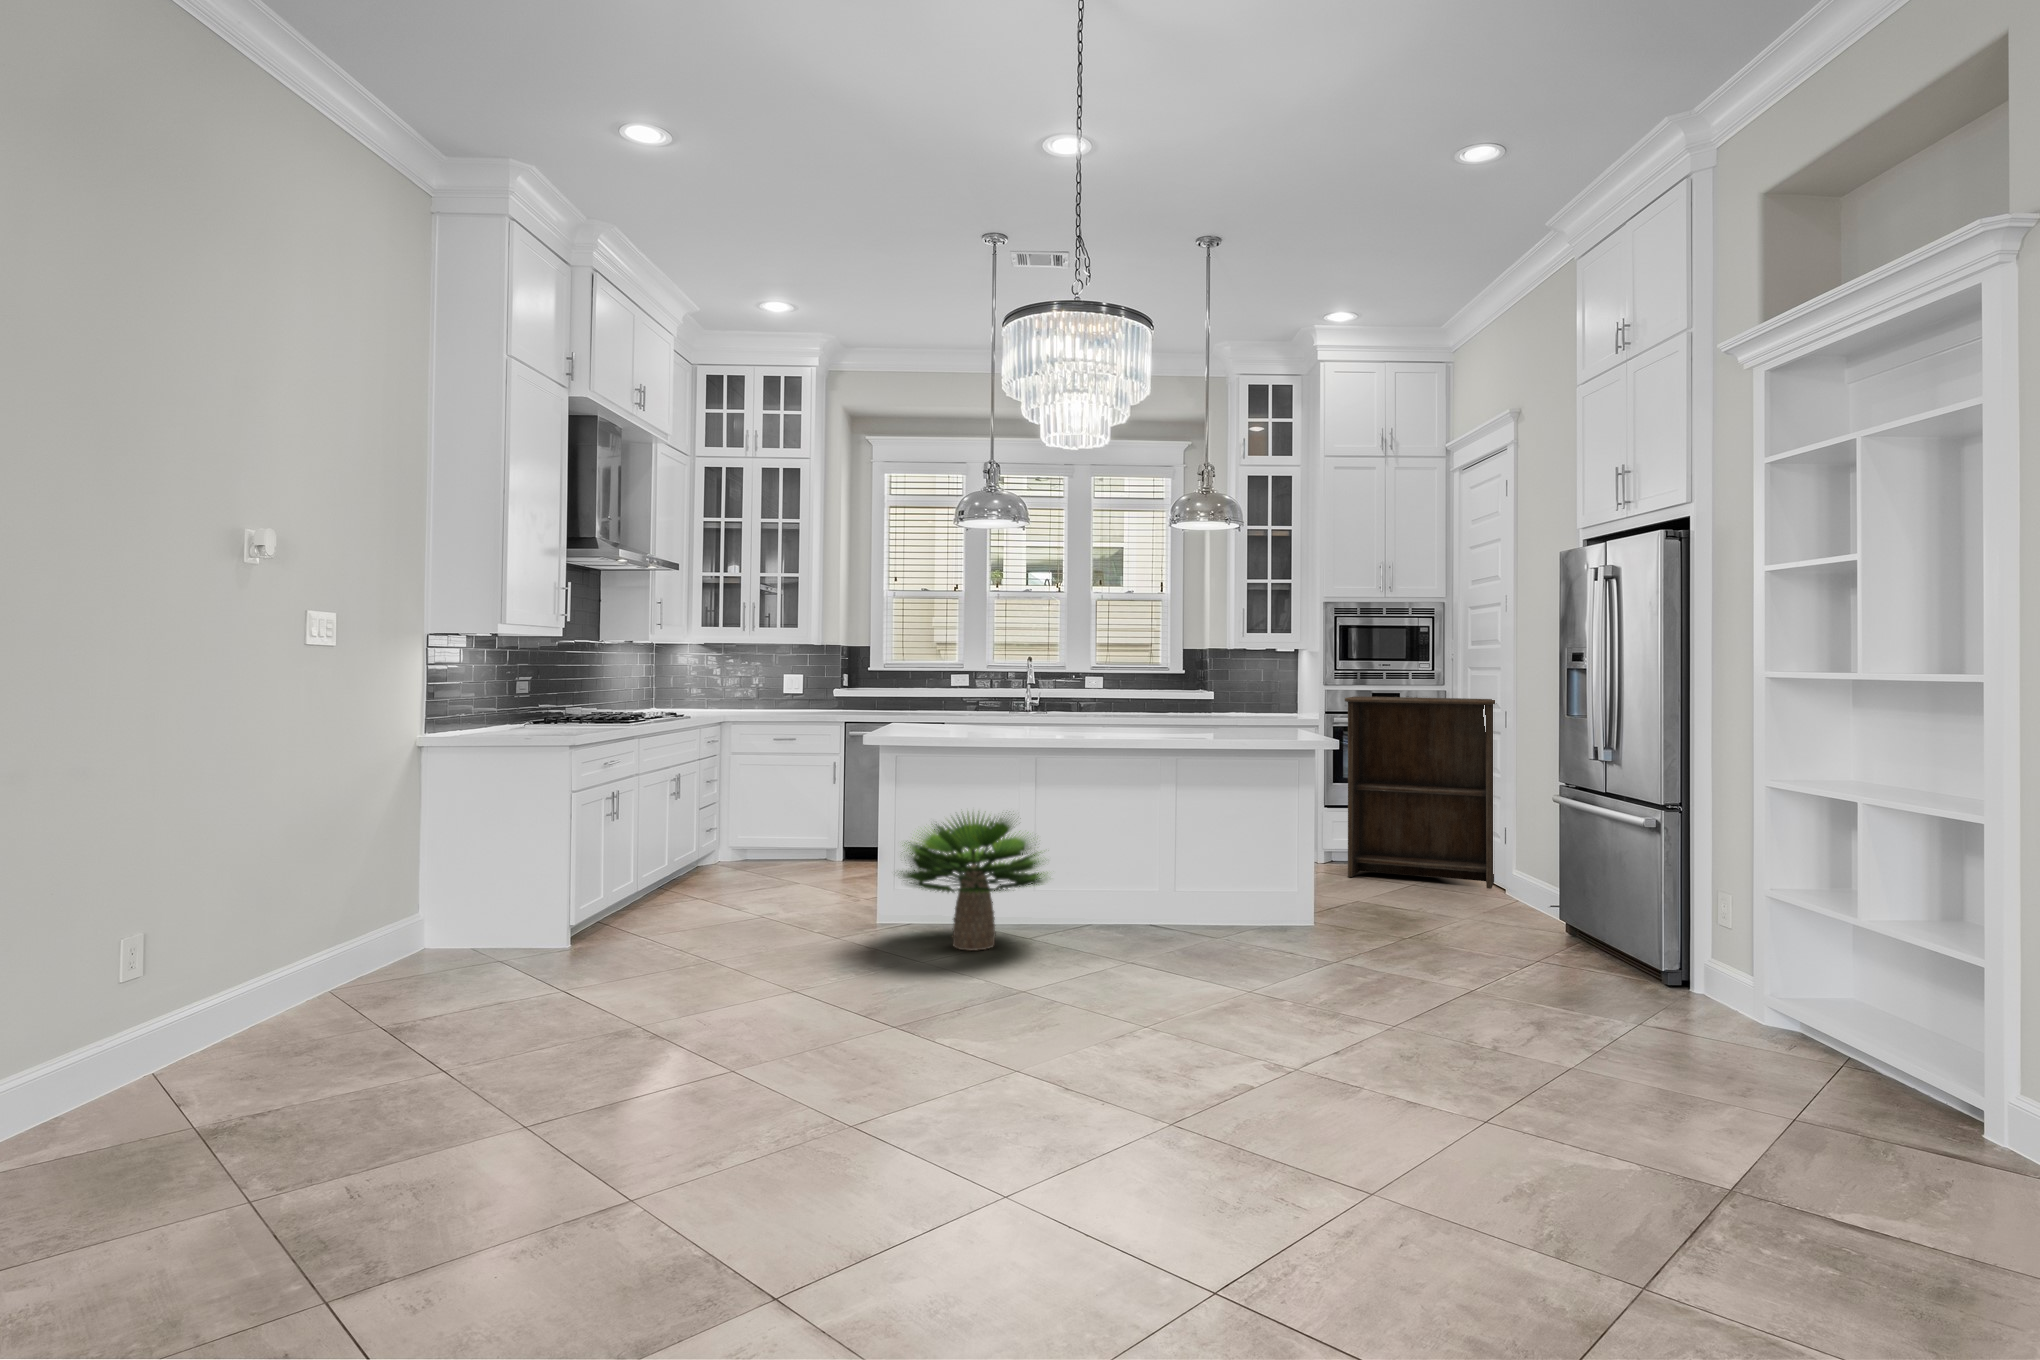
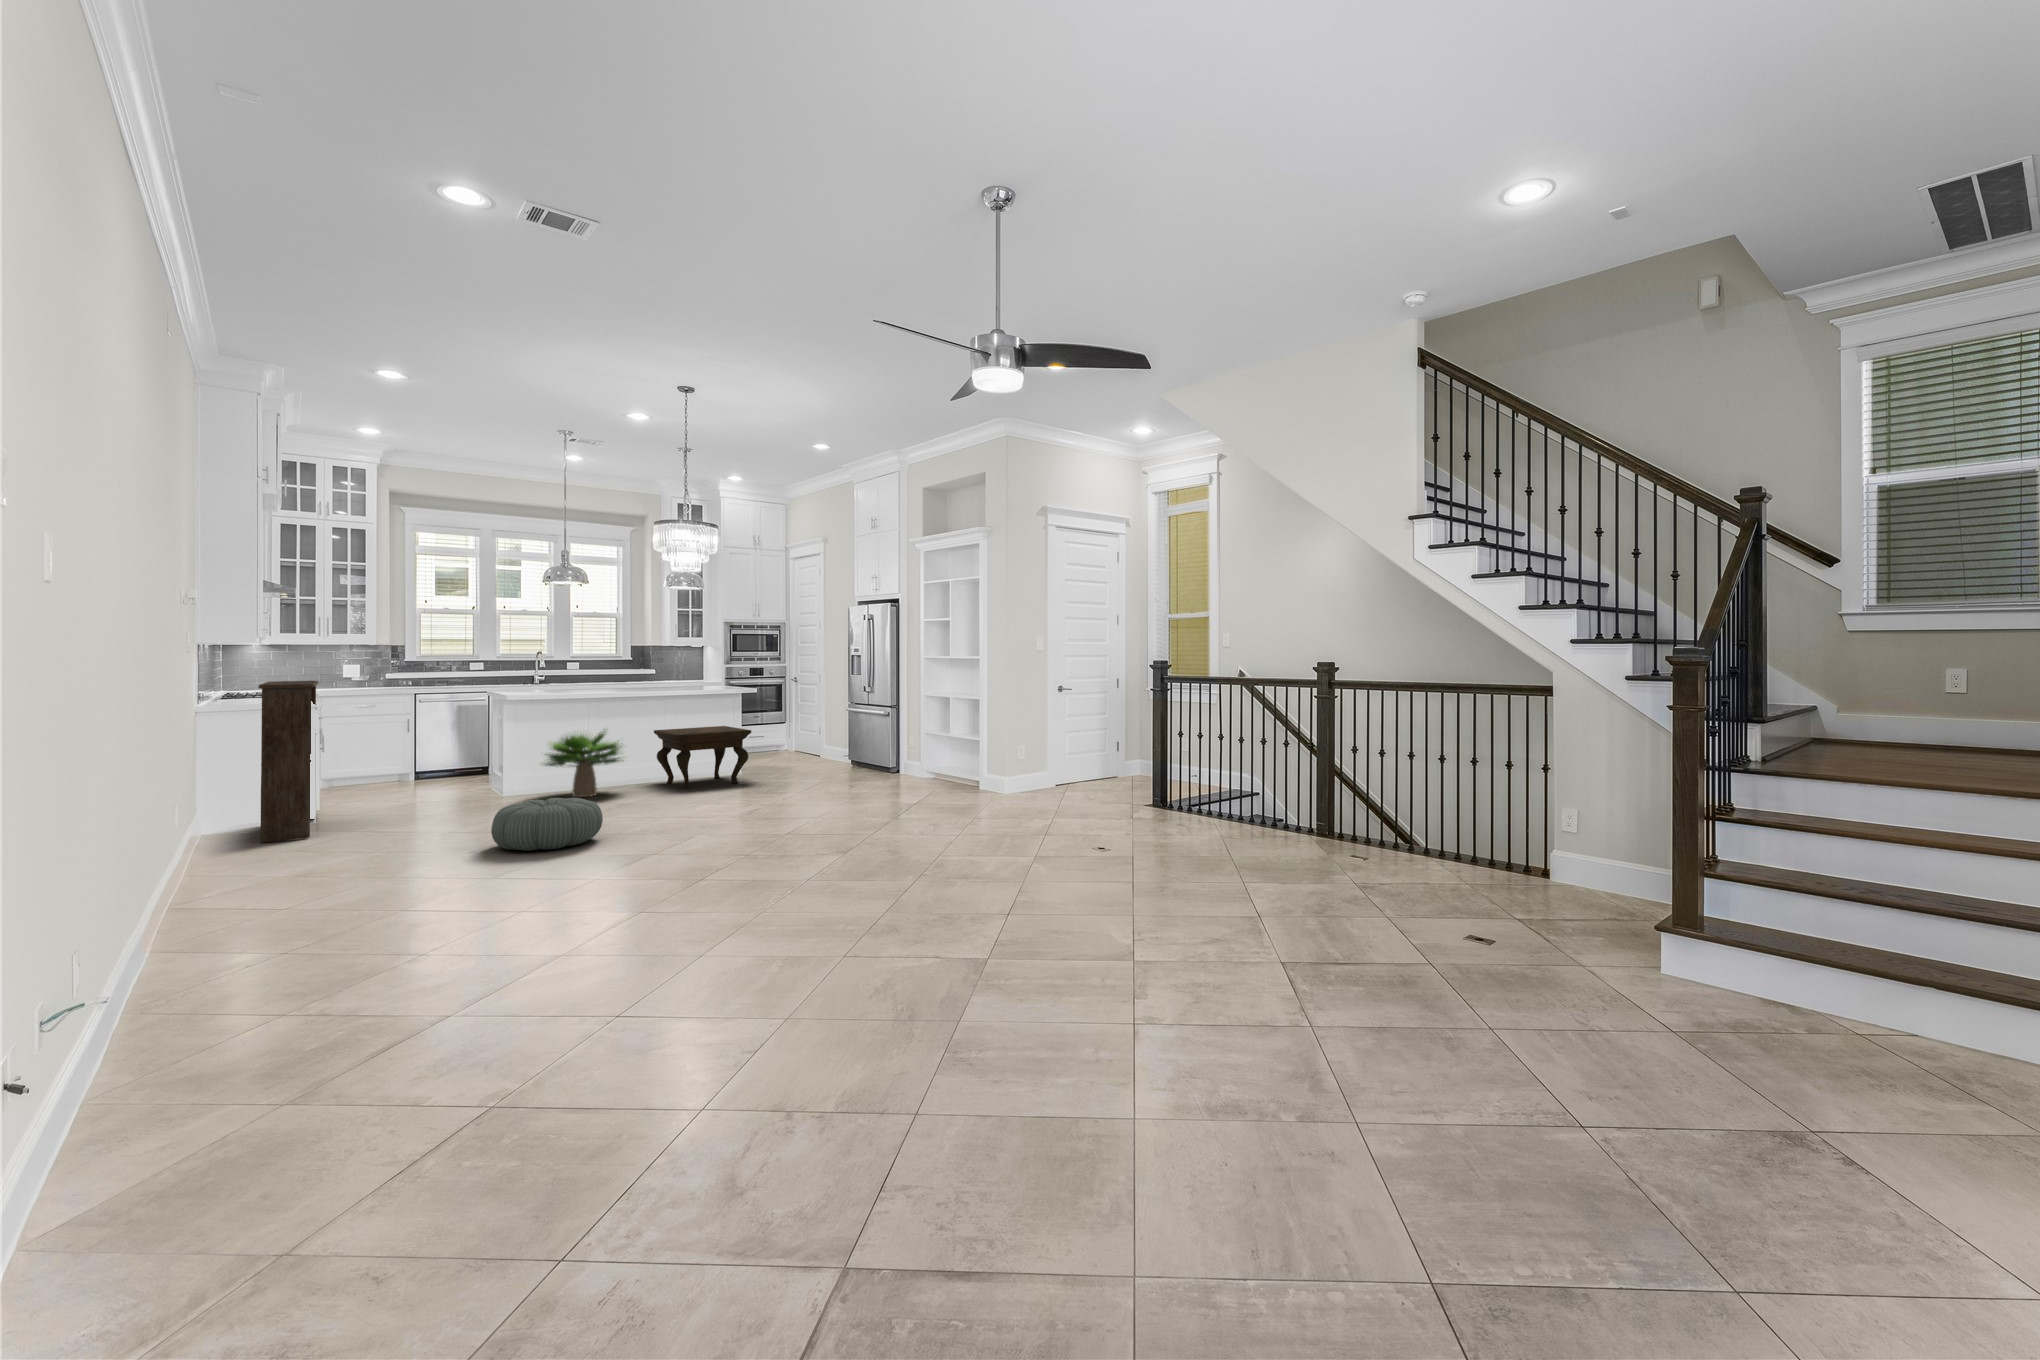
bookshelf: present [1345,696,1495,889] -> present [259,681,318,843]
side table: none [1128,817,1301,959] -> present [654,726,751,789]
pouf: none [507,1008,767,1177] -> present [491,798,603,851]

